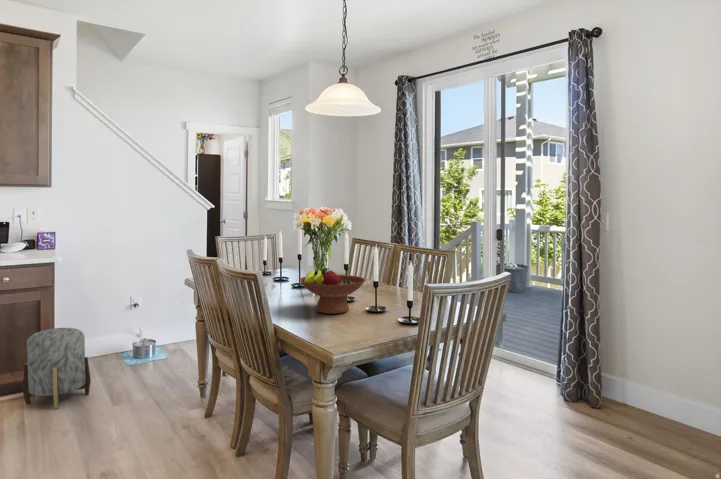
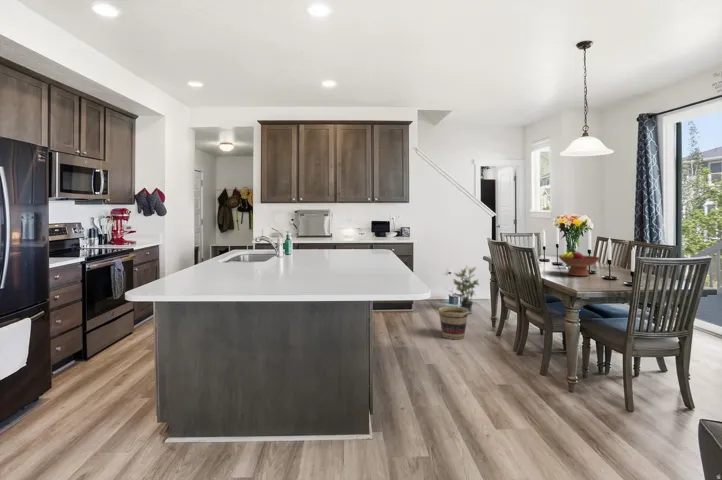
potted plant: none [133,291,182,375] -> present [454,267,479,314]
stool: present [23,328,91,409] -> none [402,280,432,320]
basket: none [83,381,147,452] -> present [439,307,468,339]

